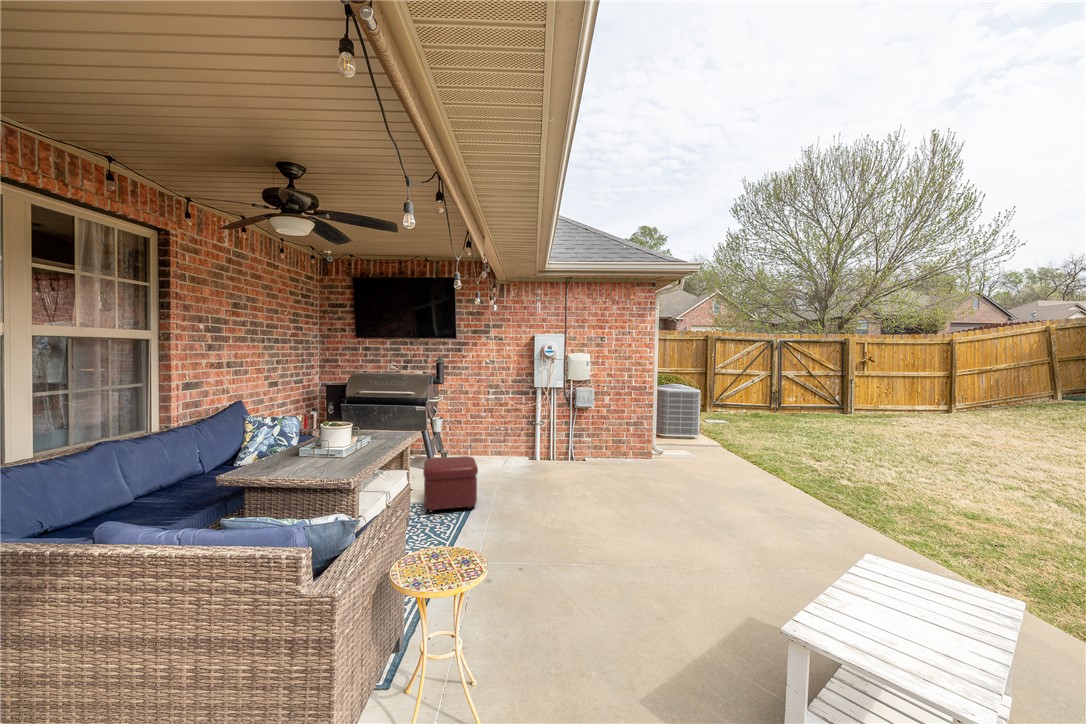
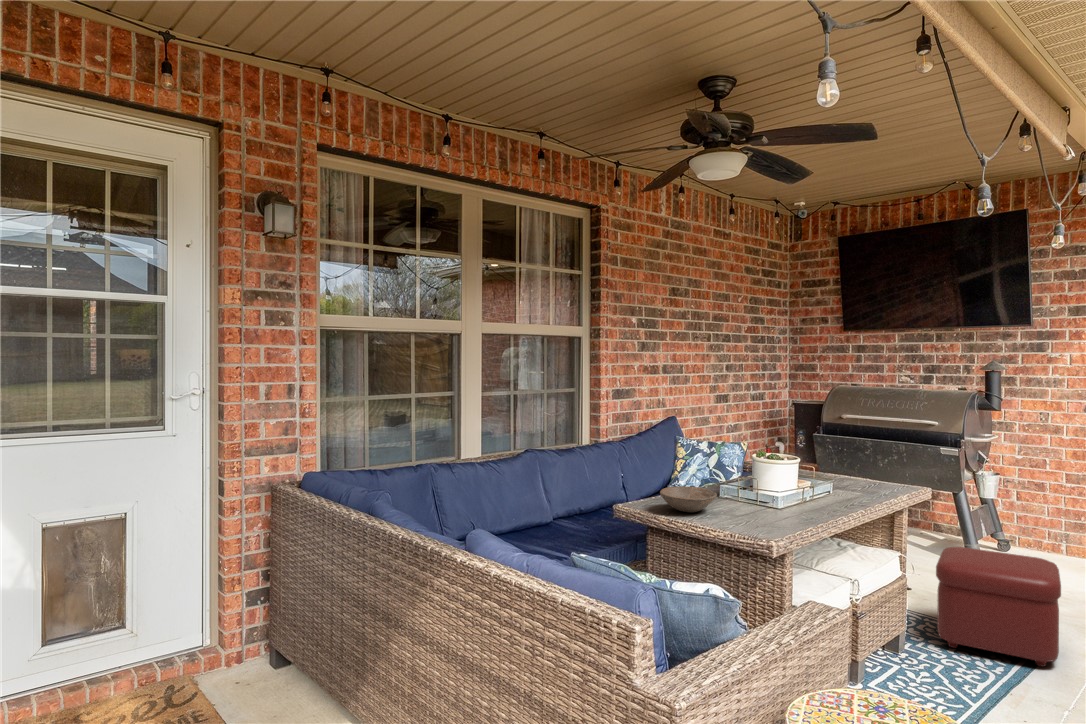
bowl: none [257,451,303,470] -> present [660,486,717,513]

